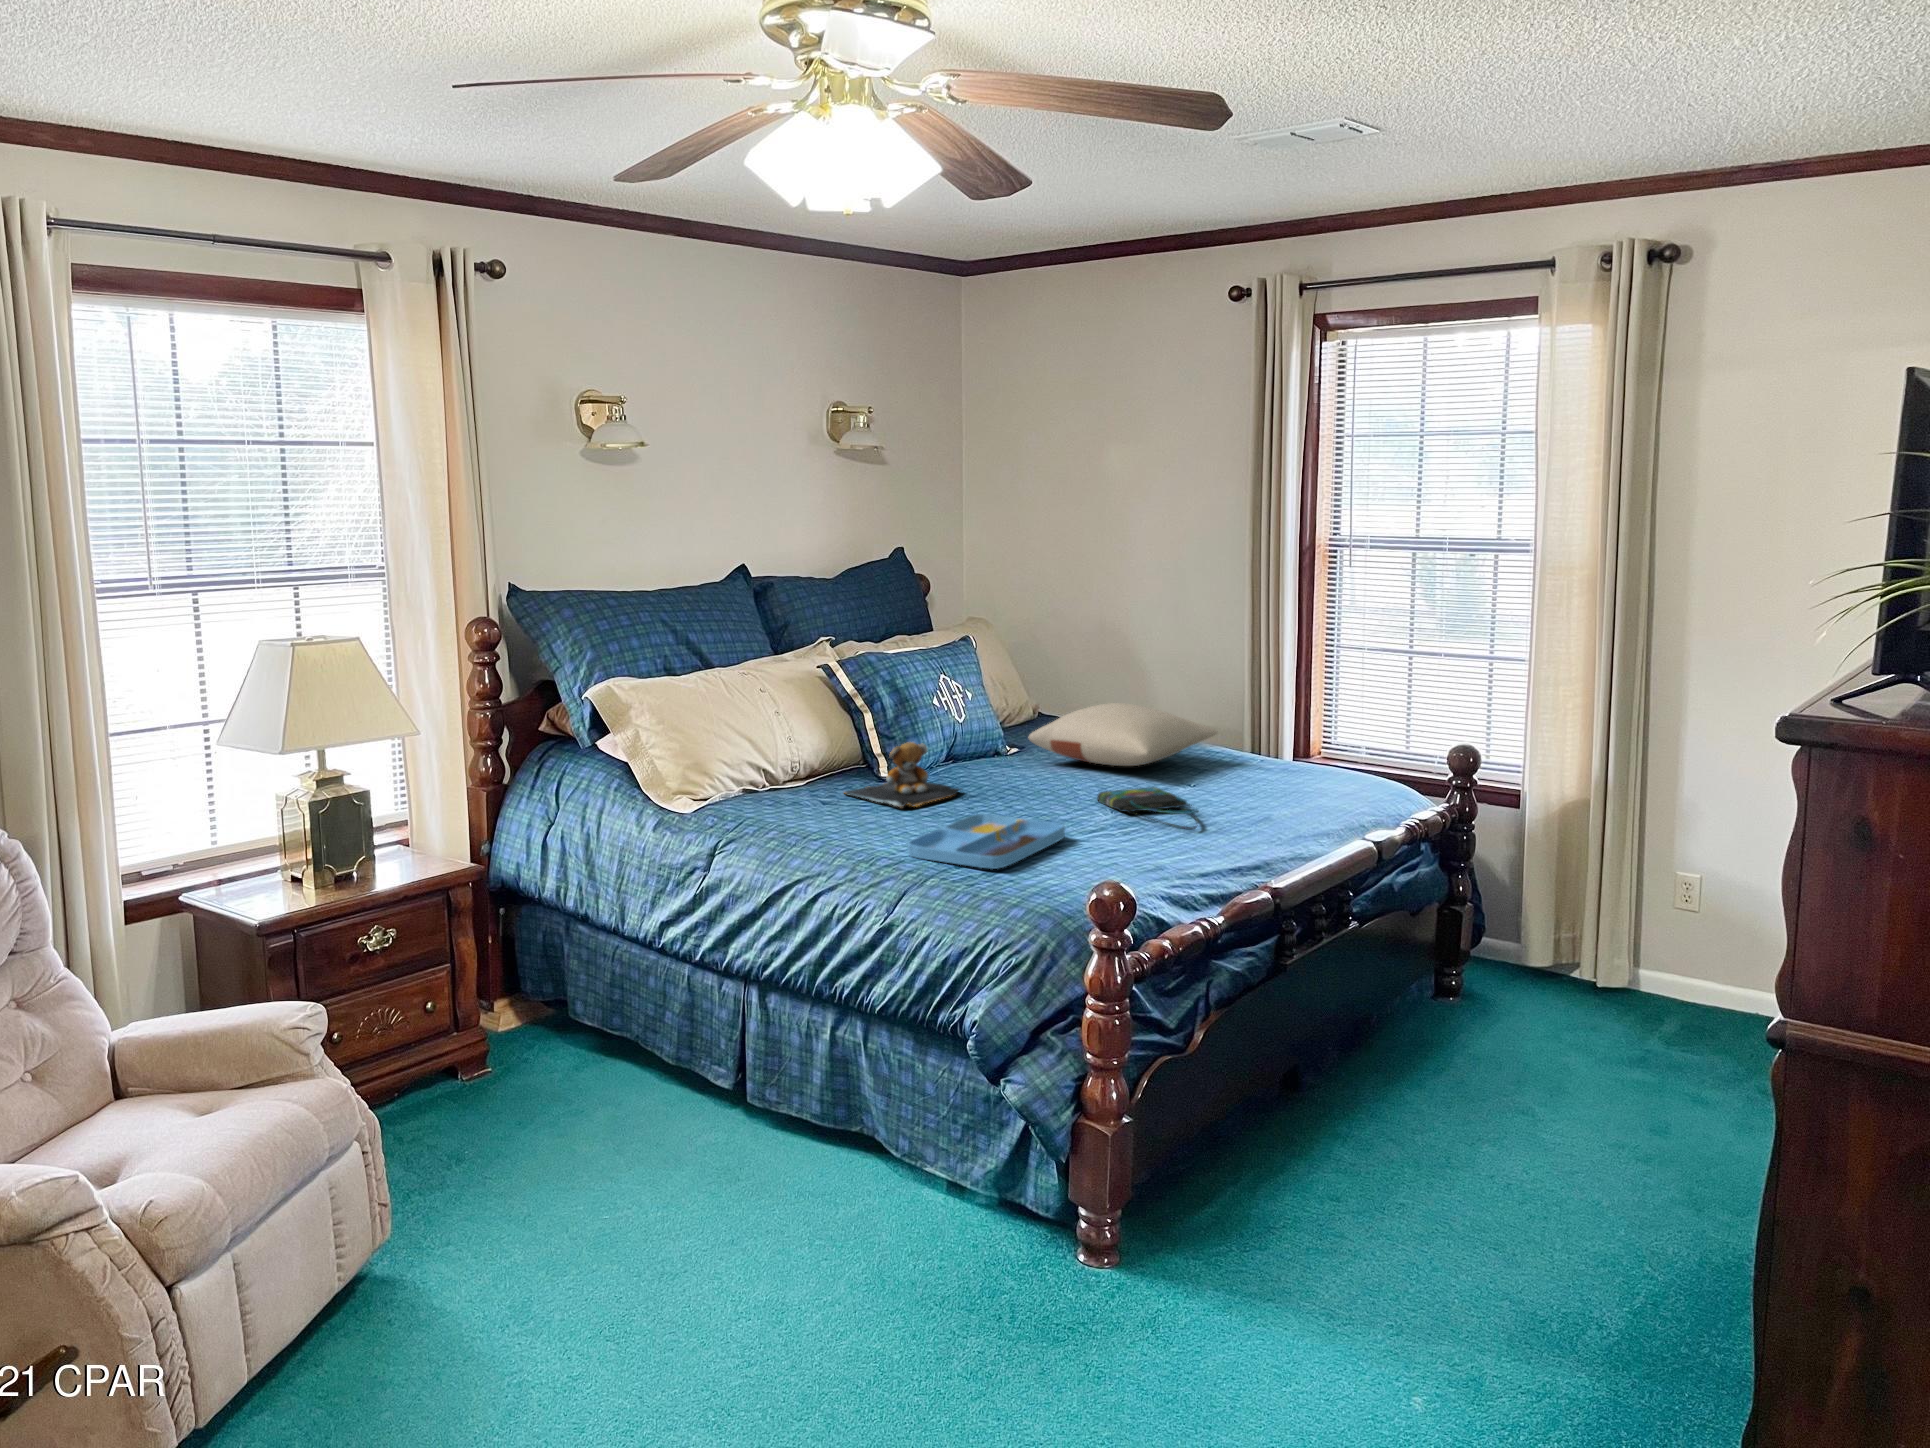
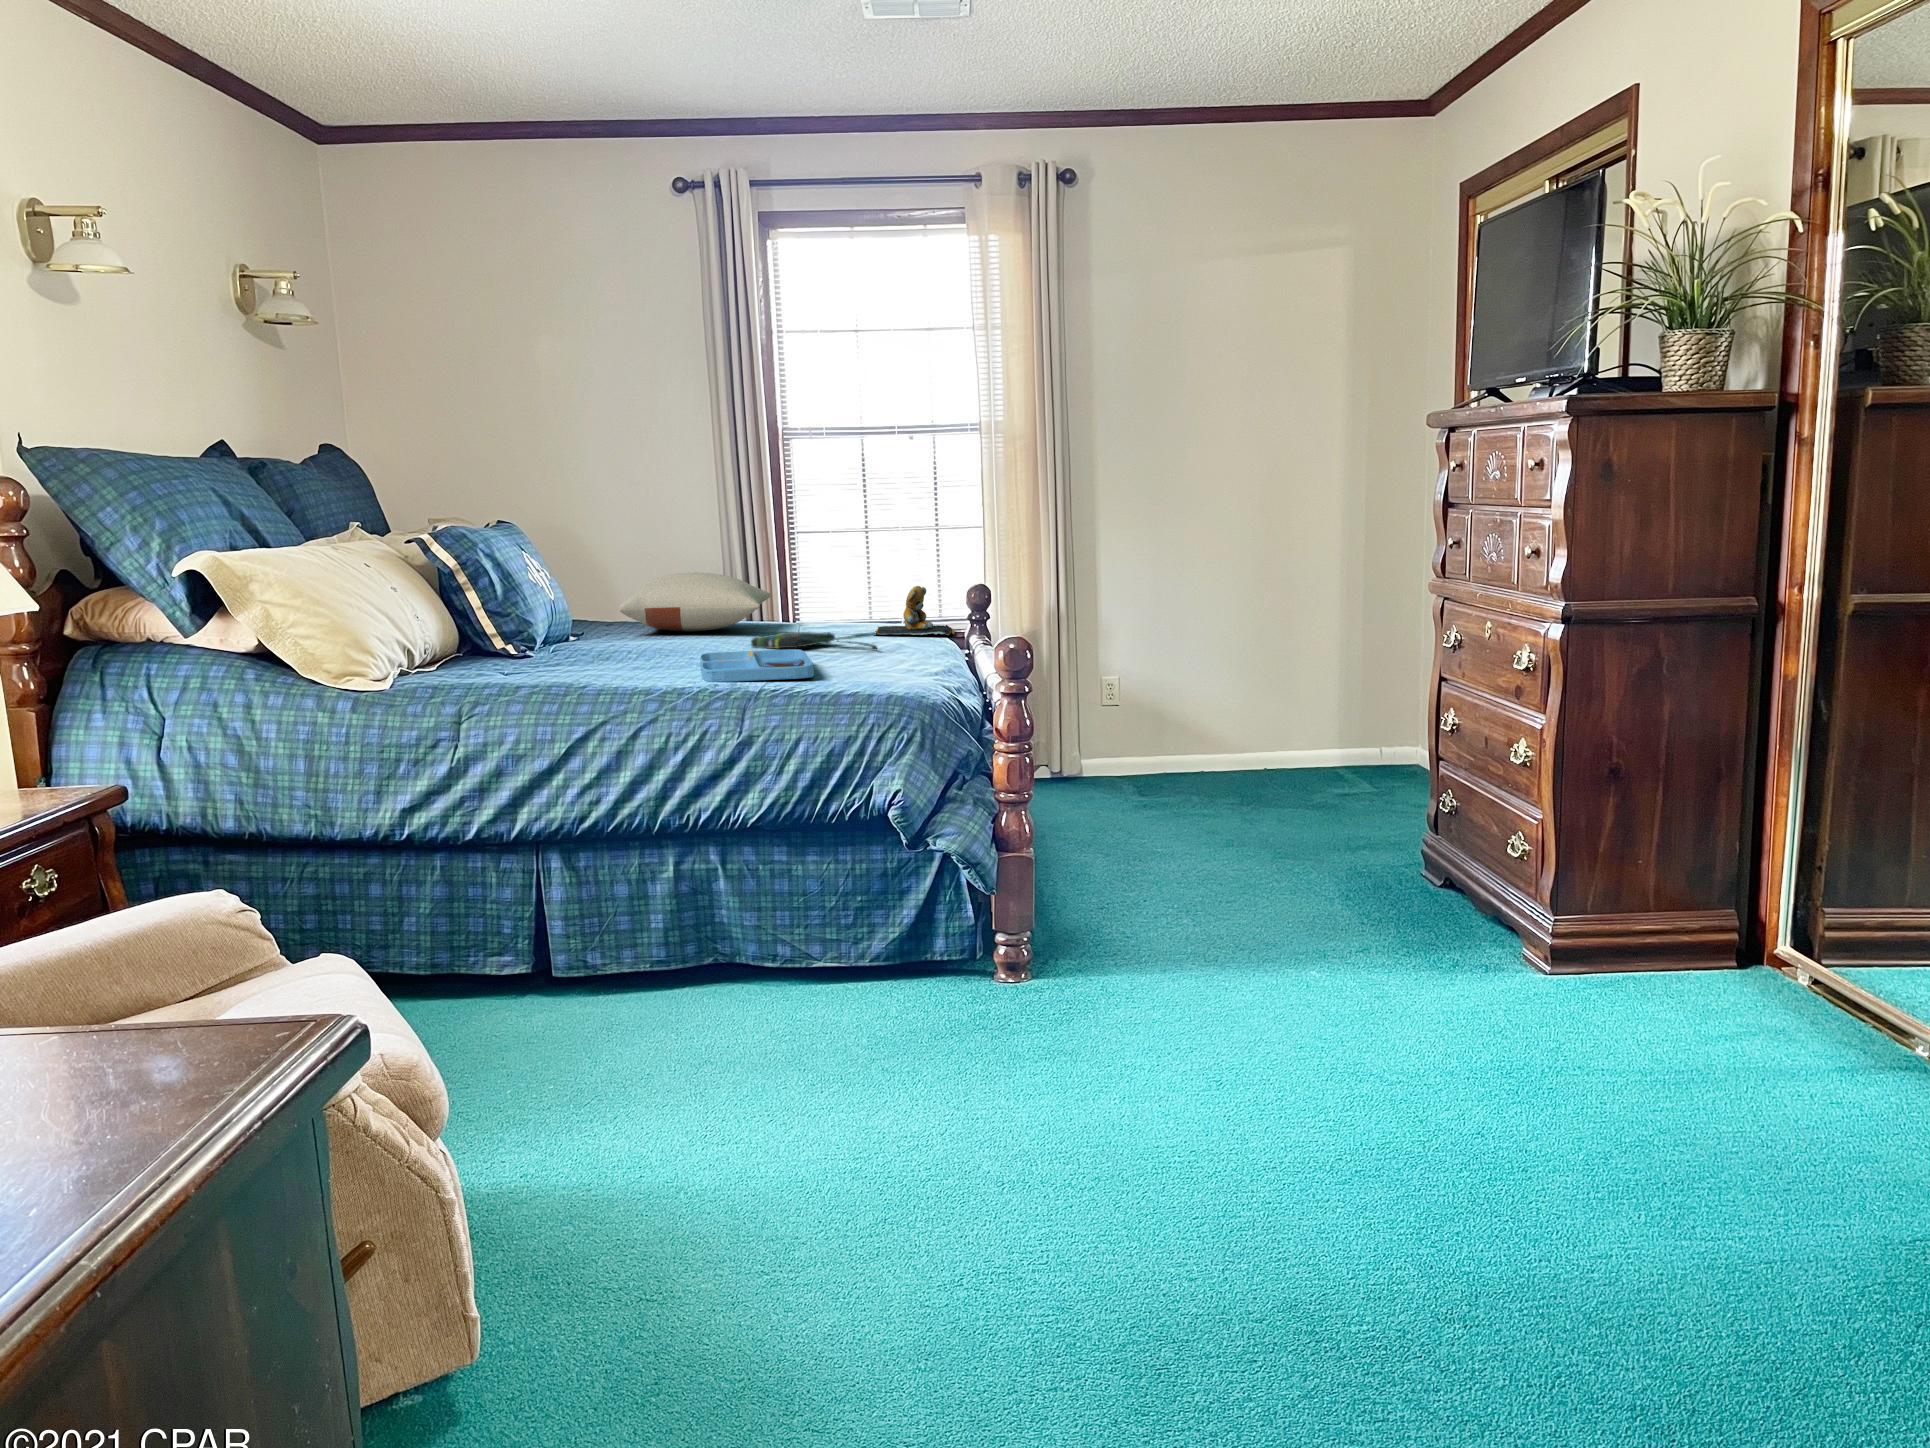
teddy bear: present [845,742,960,807] -> present [875,586,954,635]

